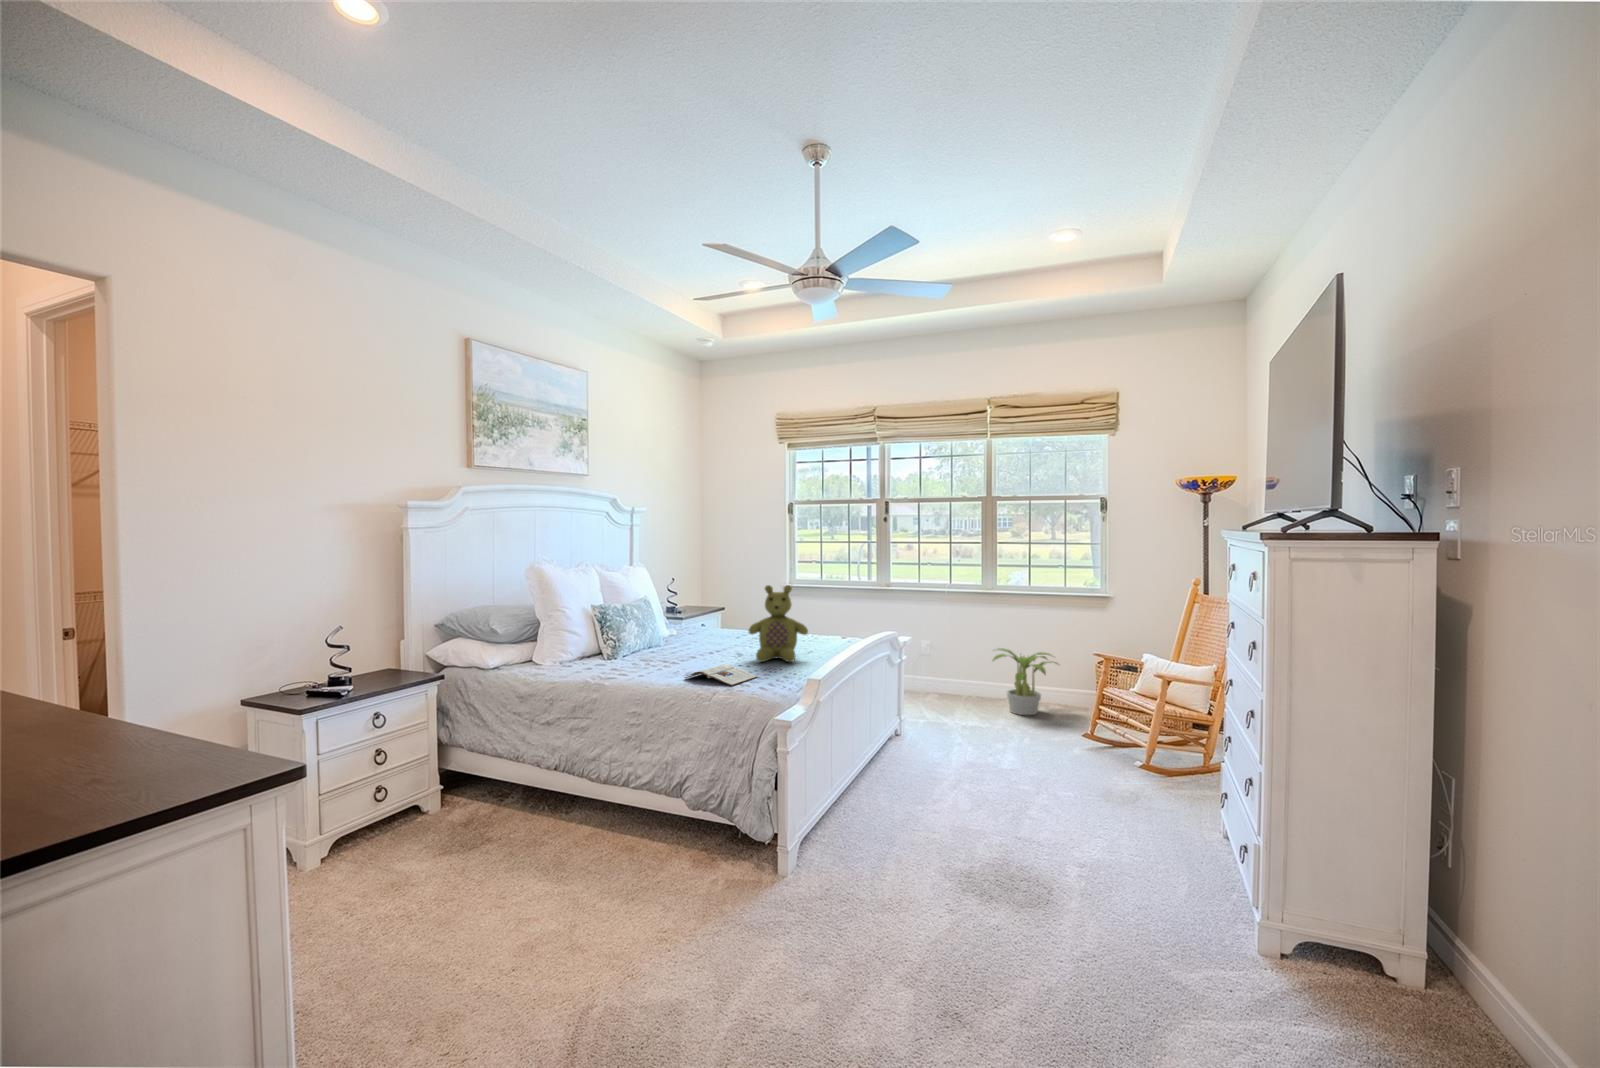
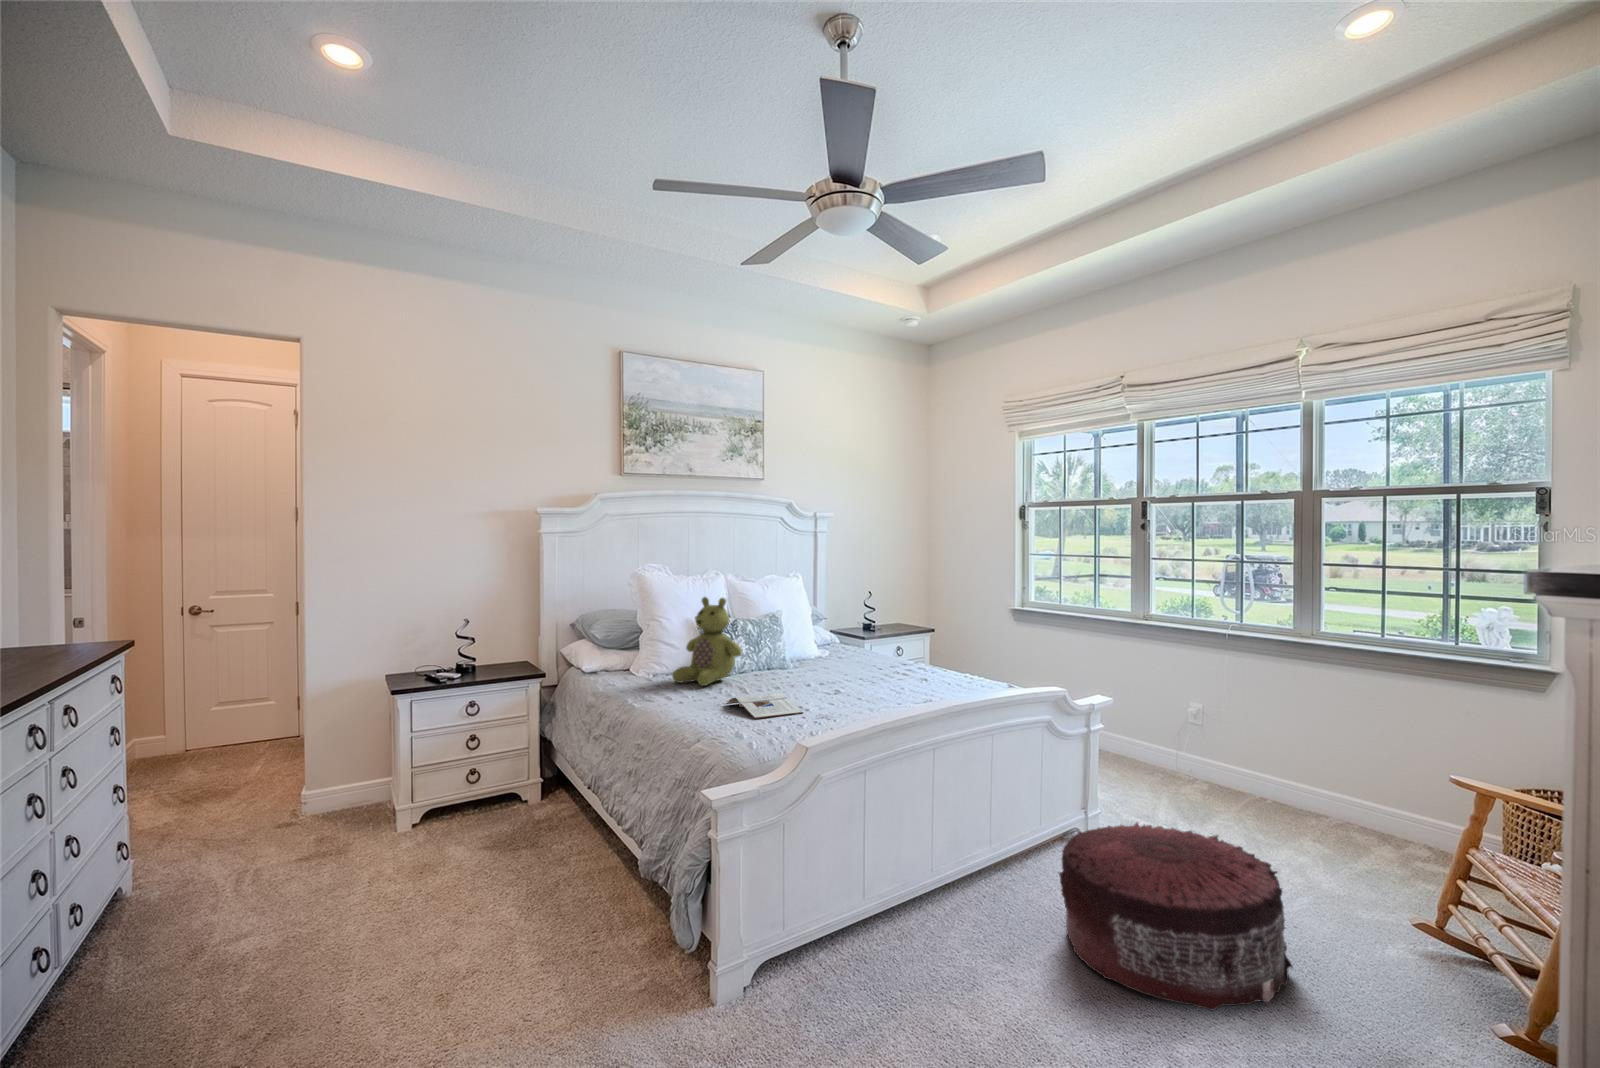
stuffed bear: present [749,585,808,662] -> present [673,597,742,686]
potted plant: present [993,648,1058,715] -> none [1278,721,1420,835]
pouf: none [935,722,1067,822] -> present [1059,822,1293,1010]

